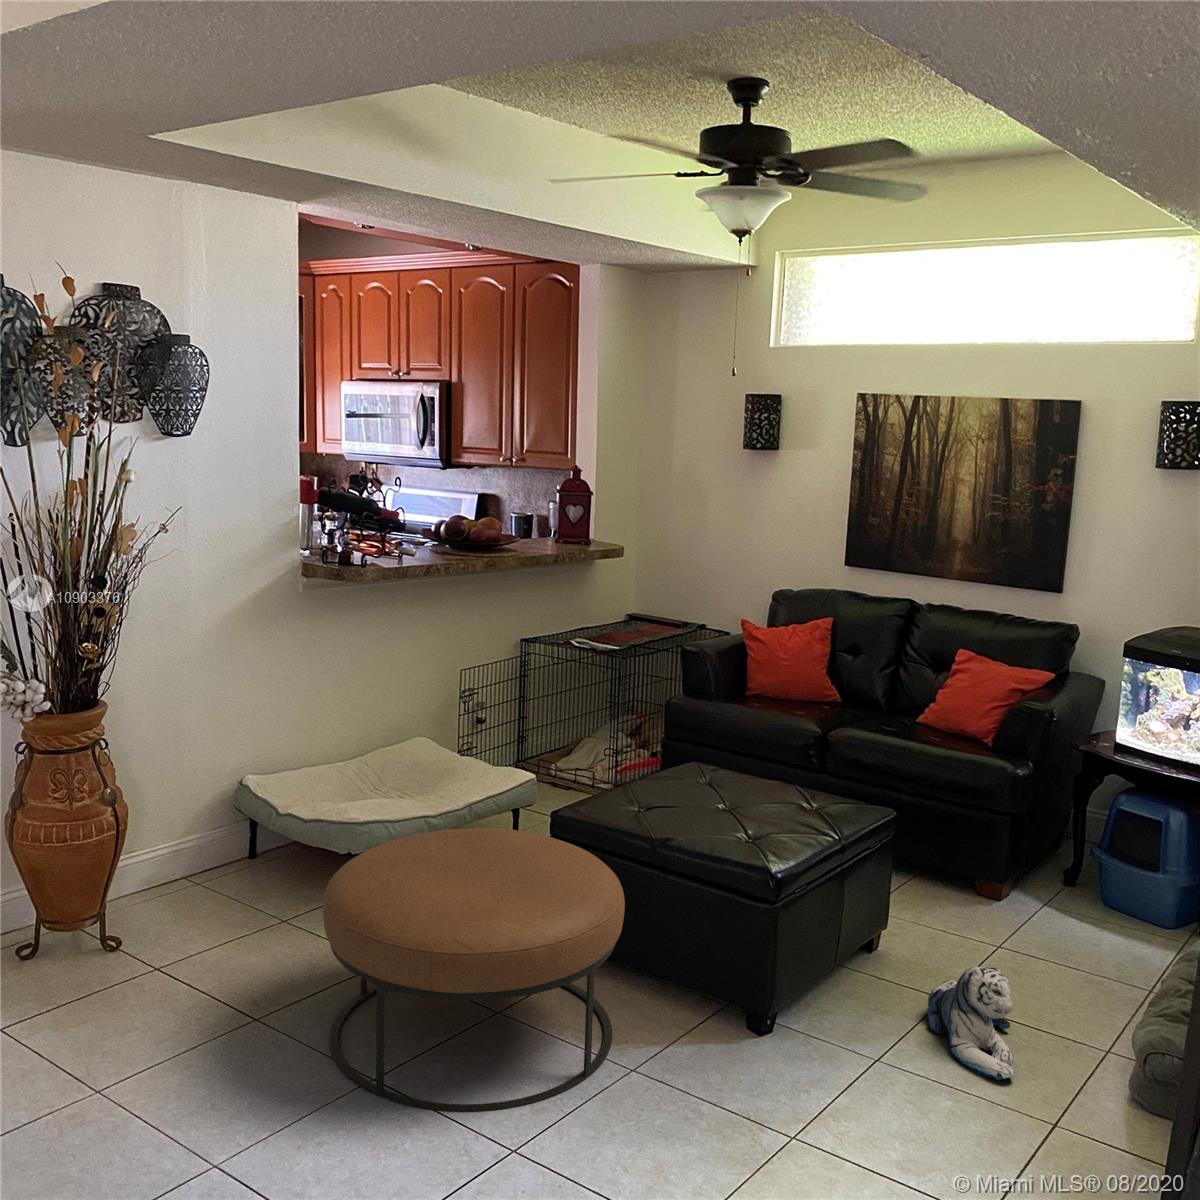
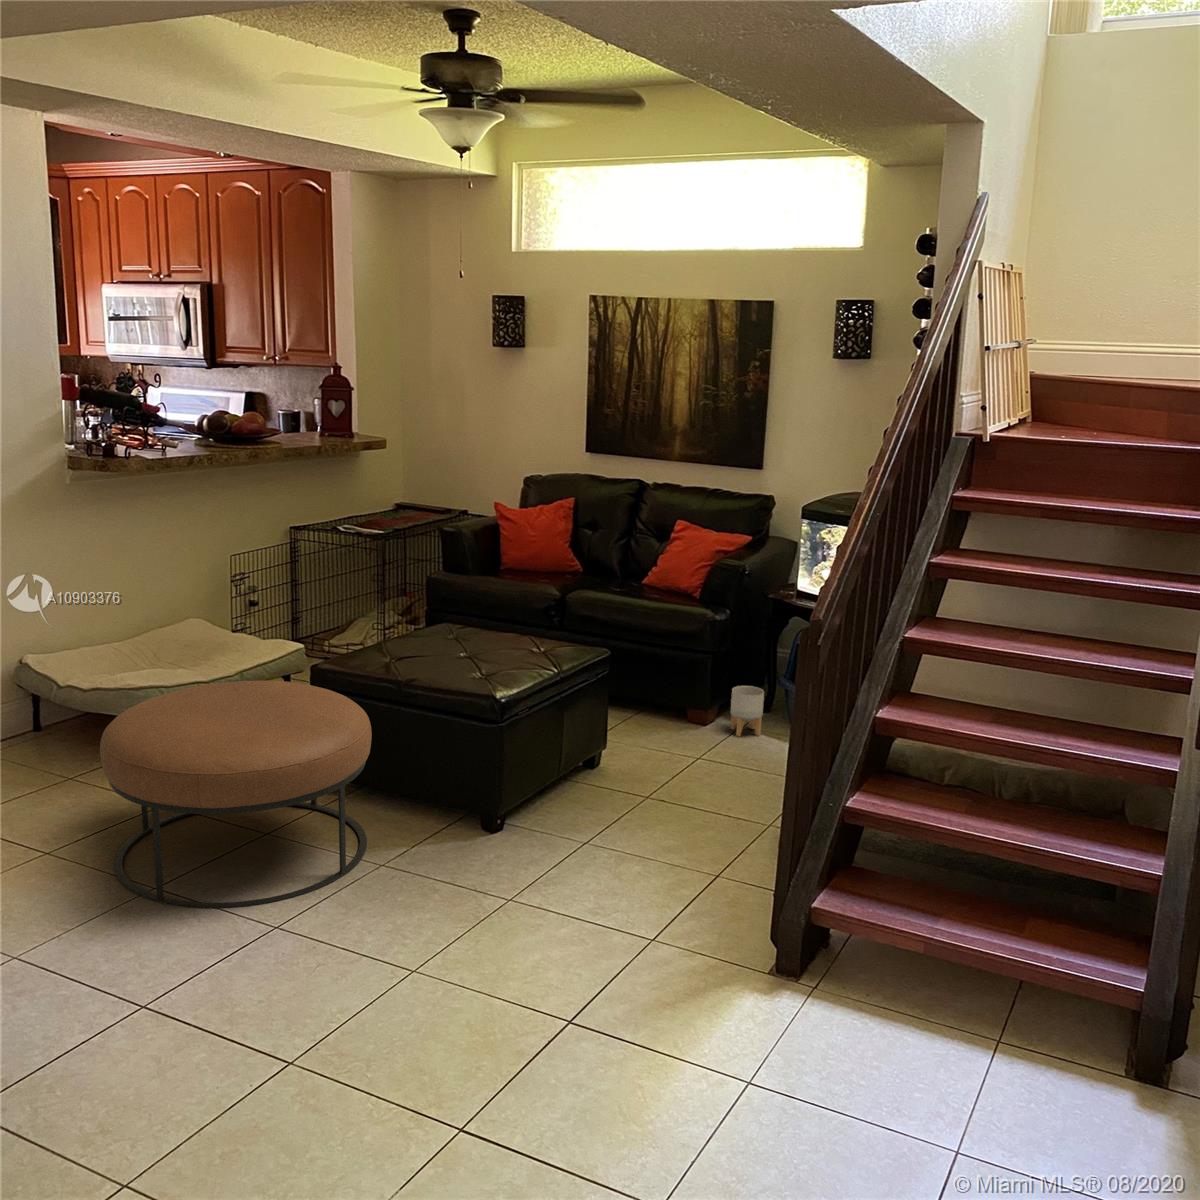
planter: none [1030,854,1075,917] -> present [731,686,764,736]
plush toy: present [927,967,1015,1080] -> none [631,767,697,853]

